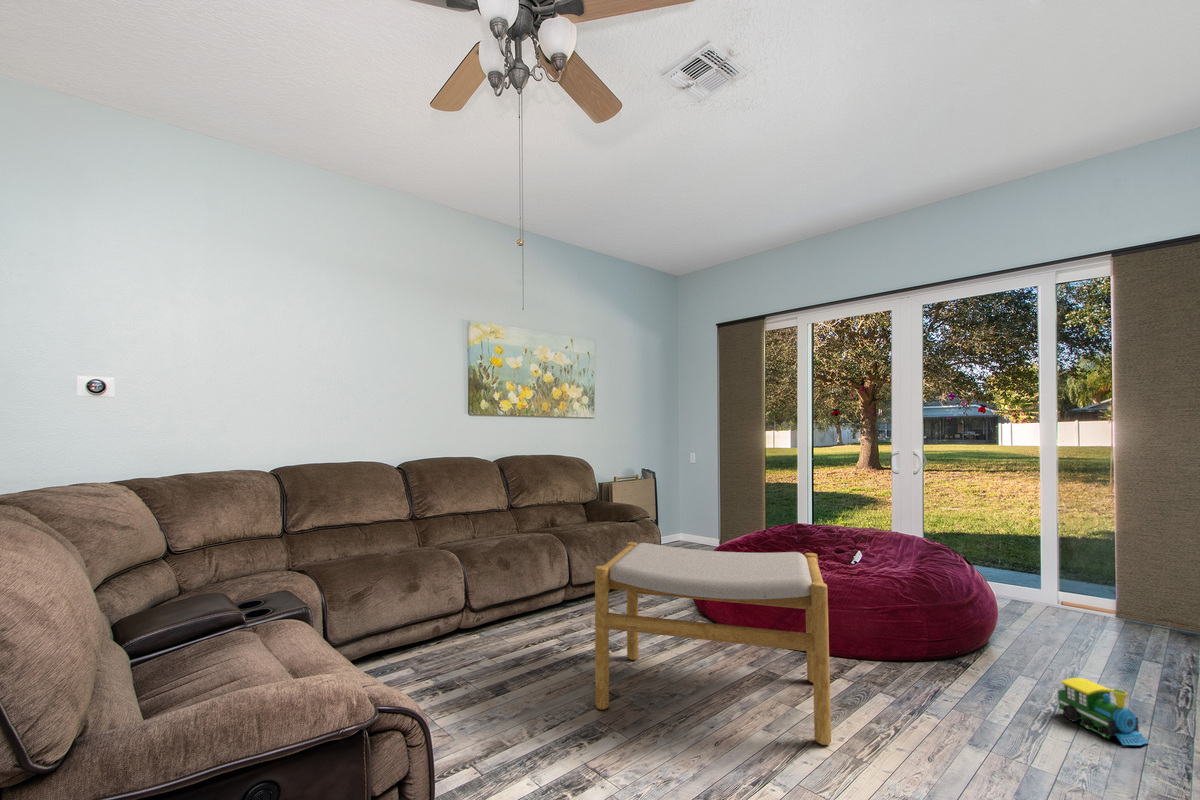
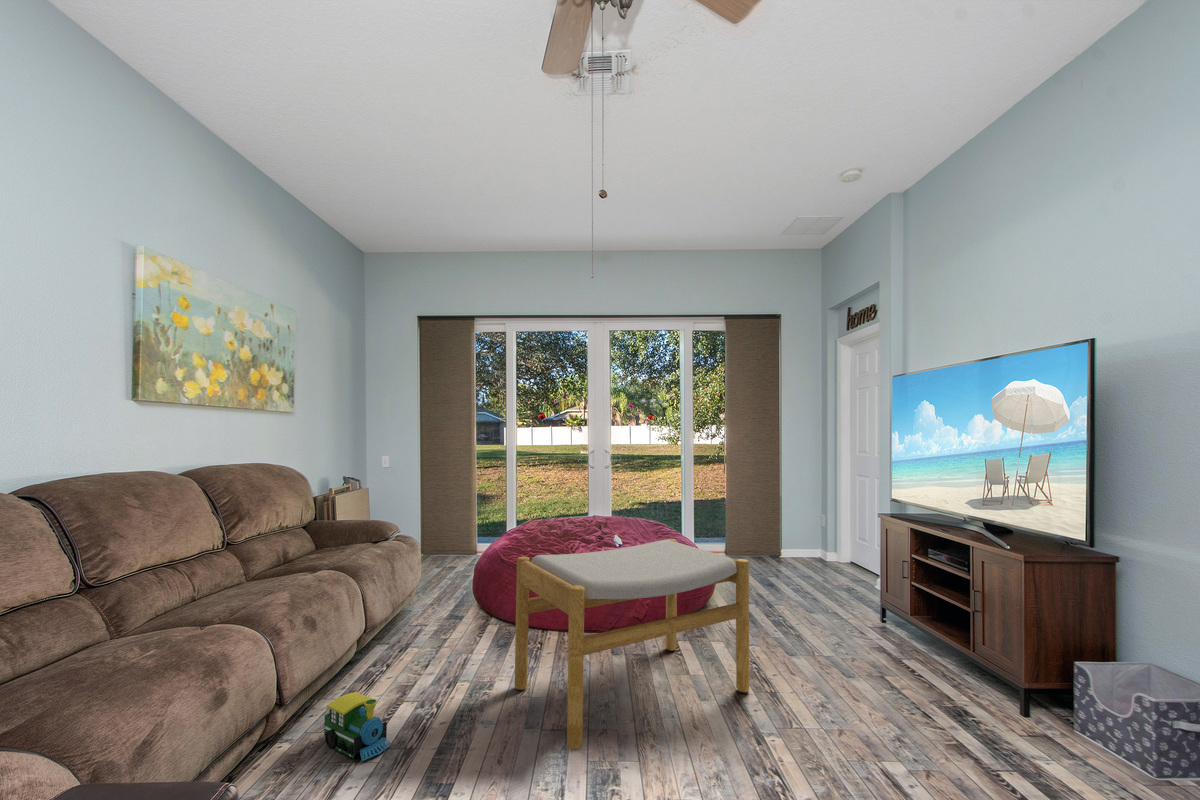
toy train: present [1058,678,1149,745] -> present [324,692,391,761]

